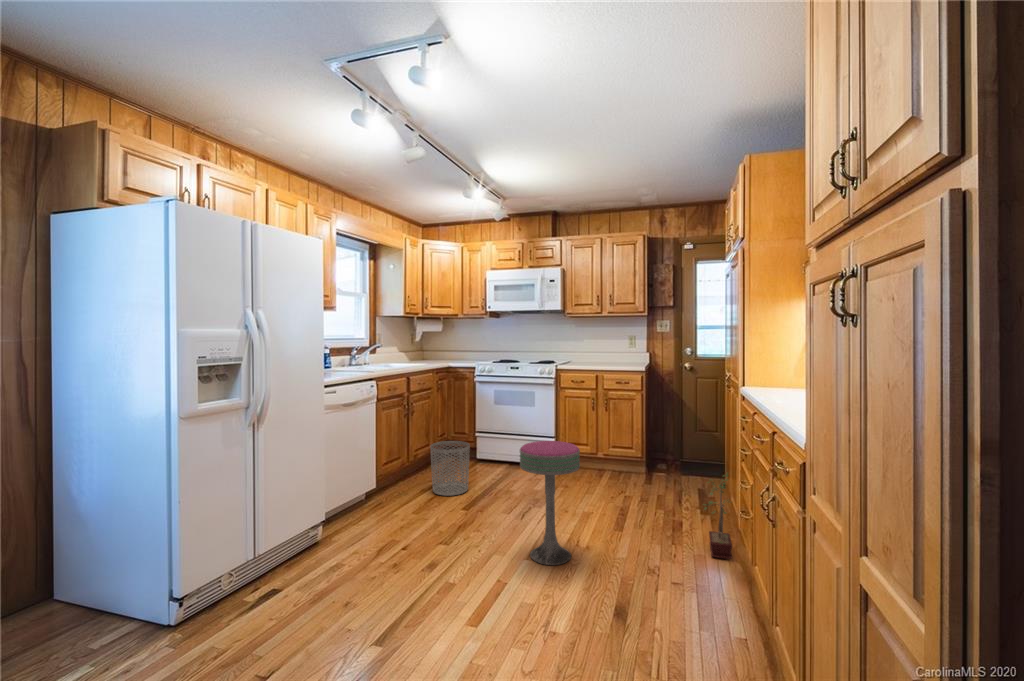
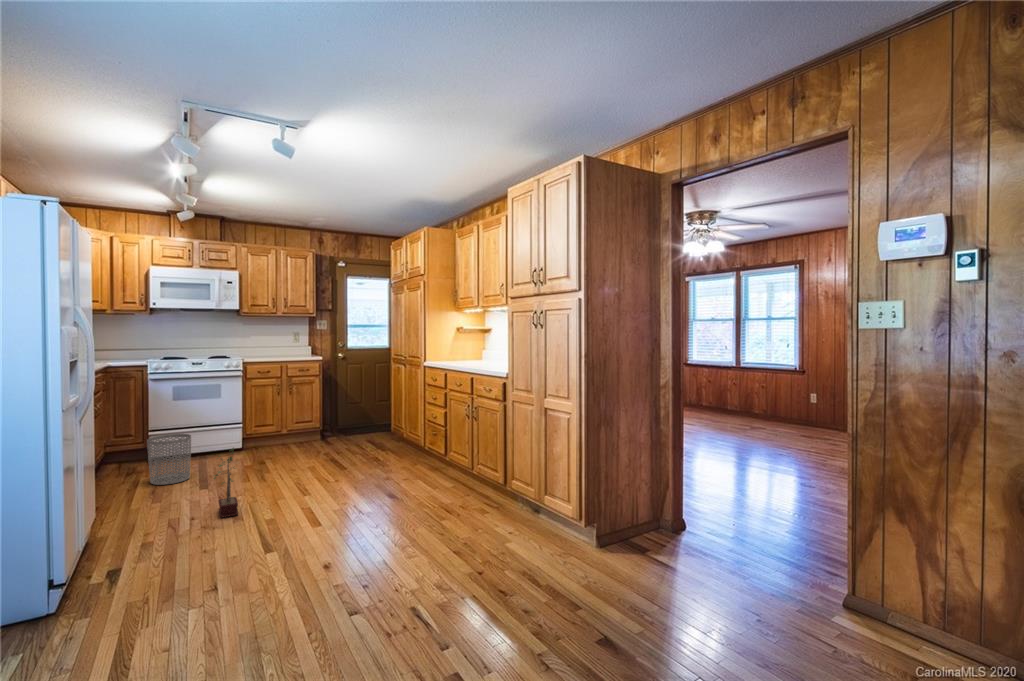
bar stool: present [520,441,580,565] -> none [298,408,342,489]
potted plant: present [704,474,733,559] -> present [214,448,238,517]

